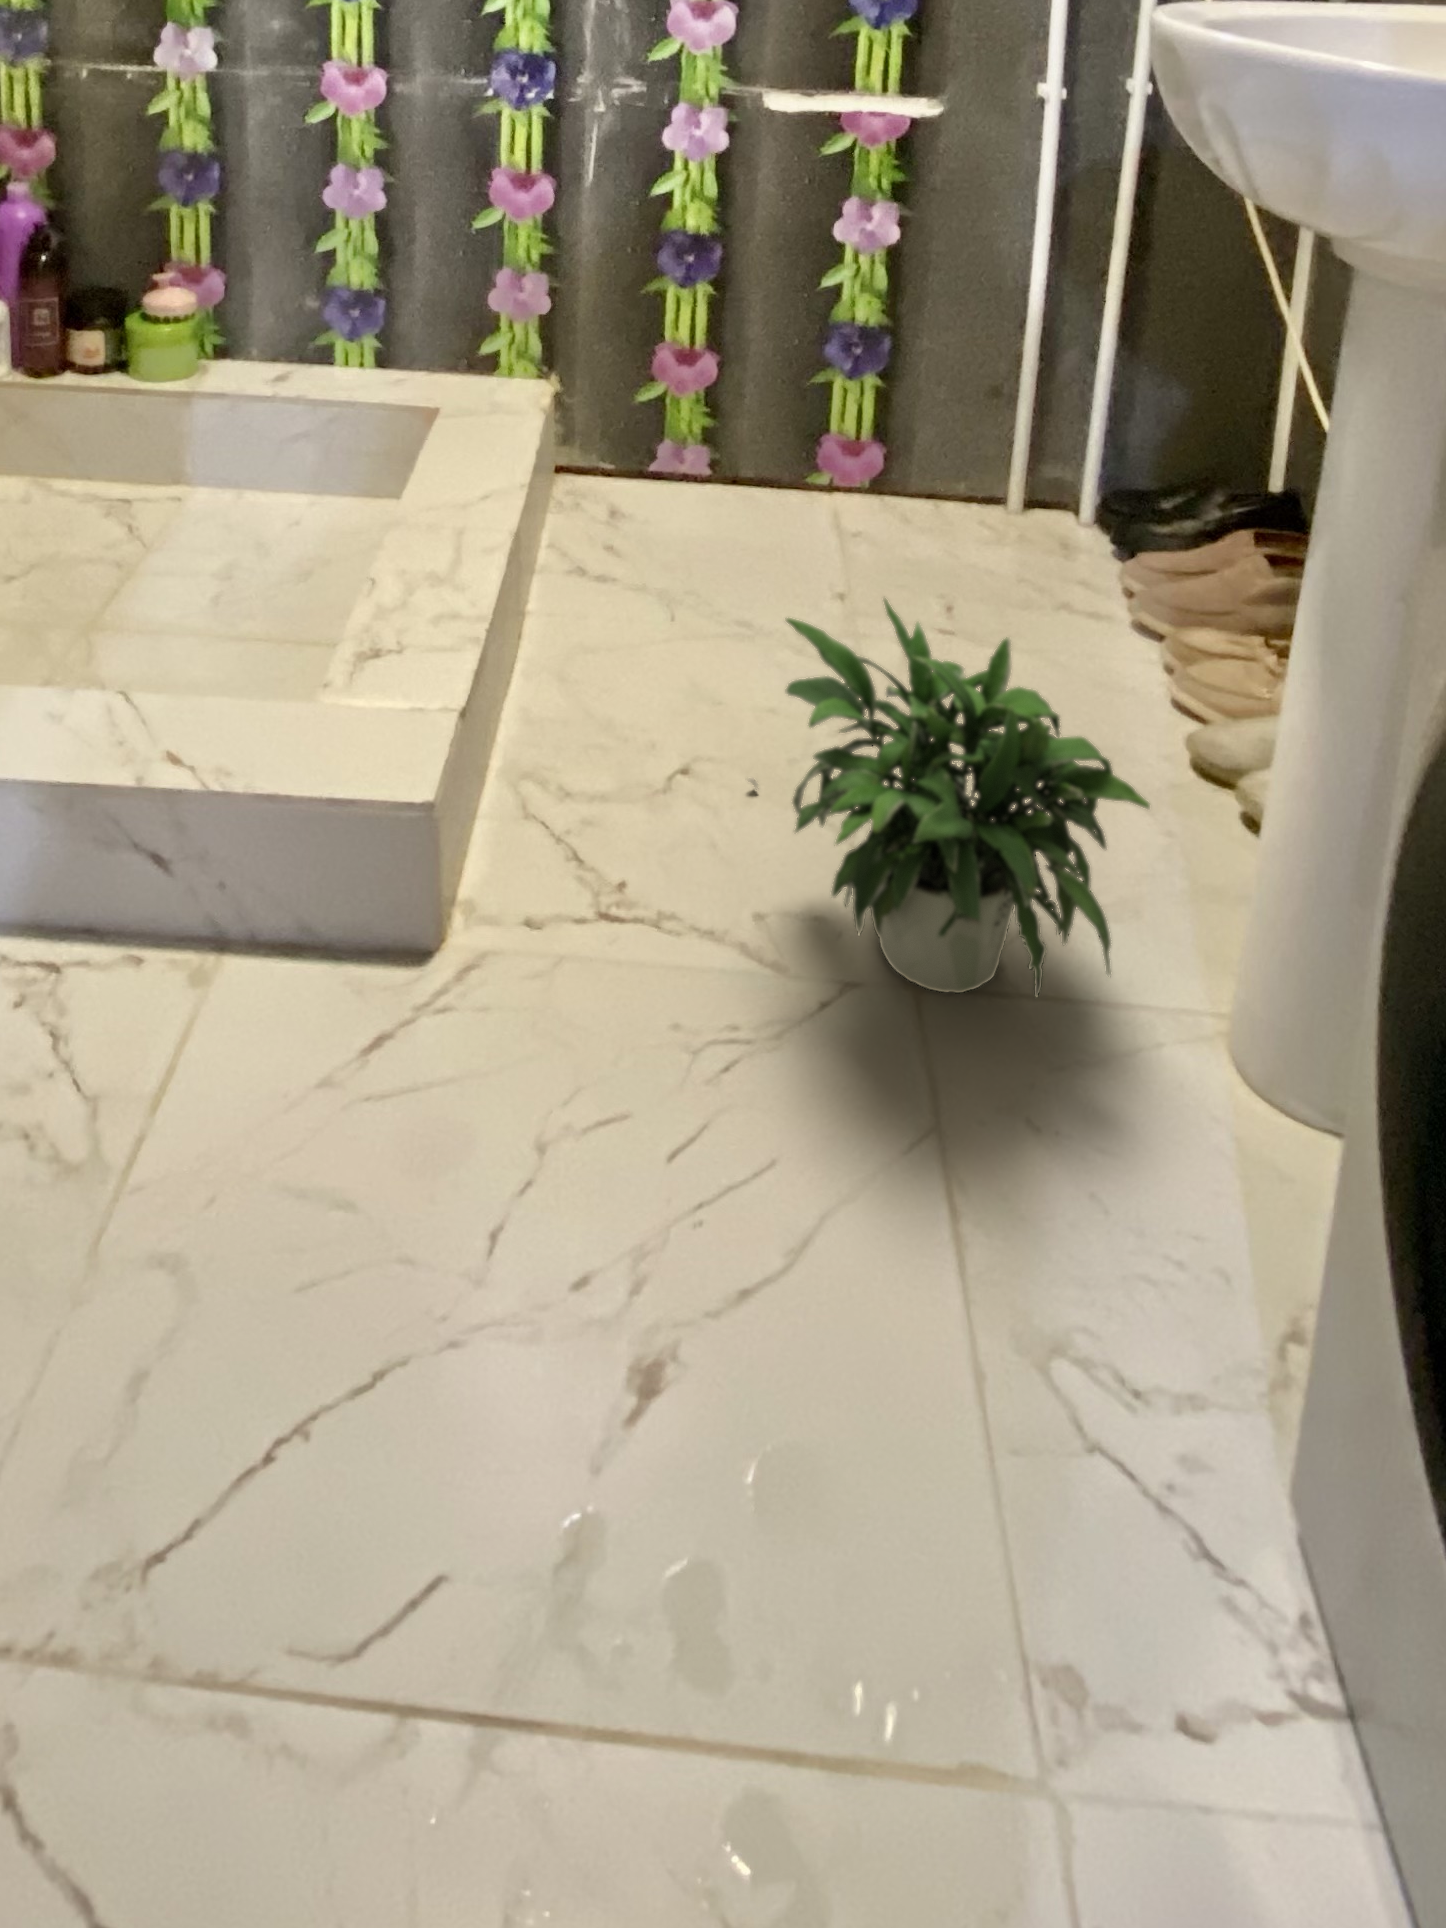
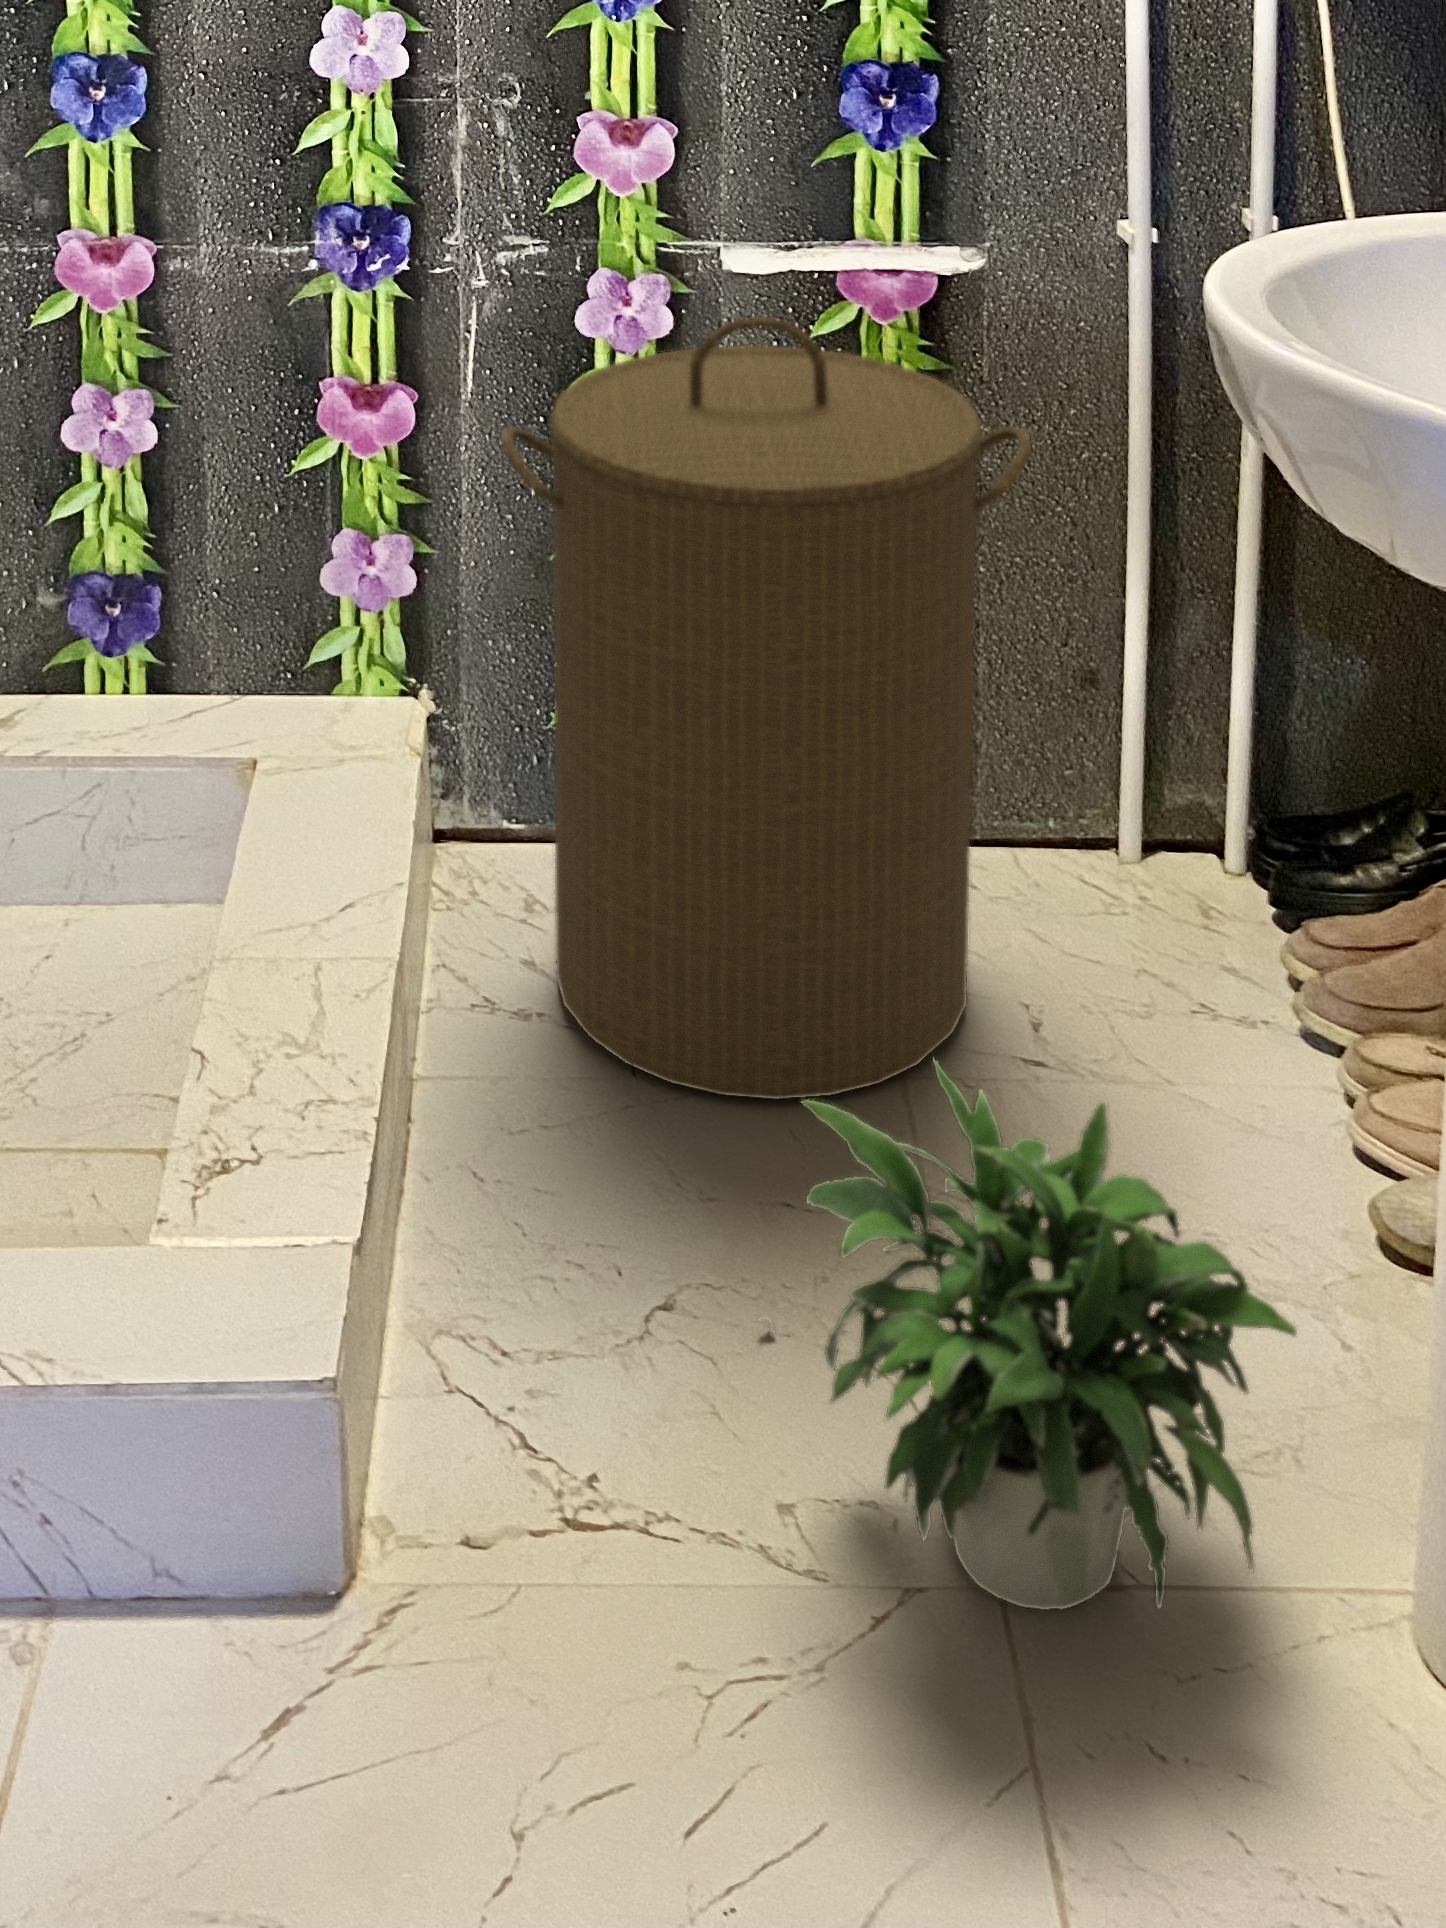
laundry hamper: none [606,116,972,643] -> present [501,316,1031,1099]

